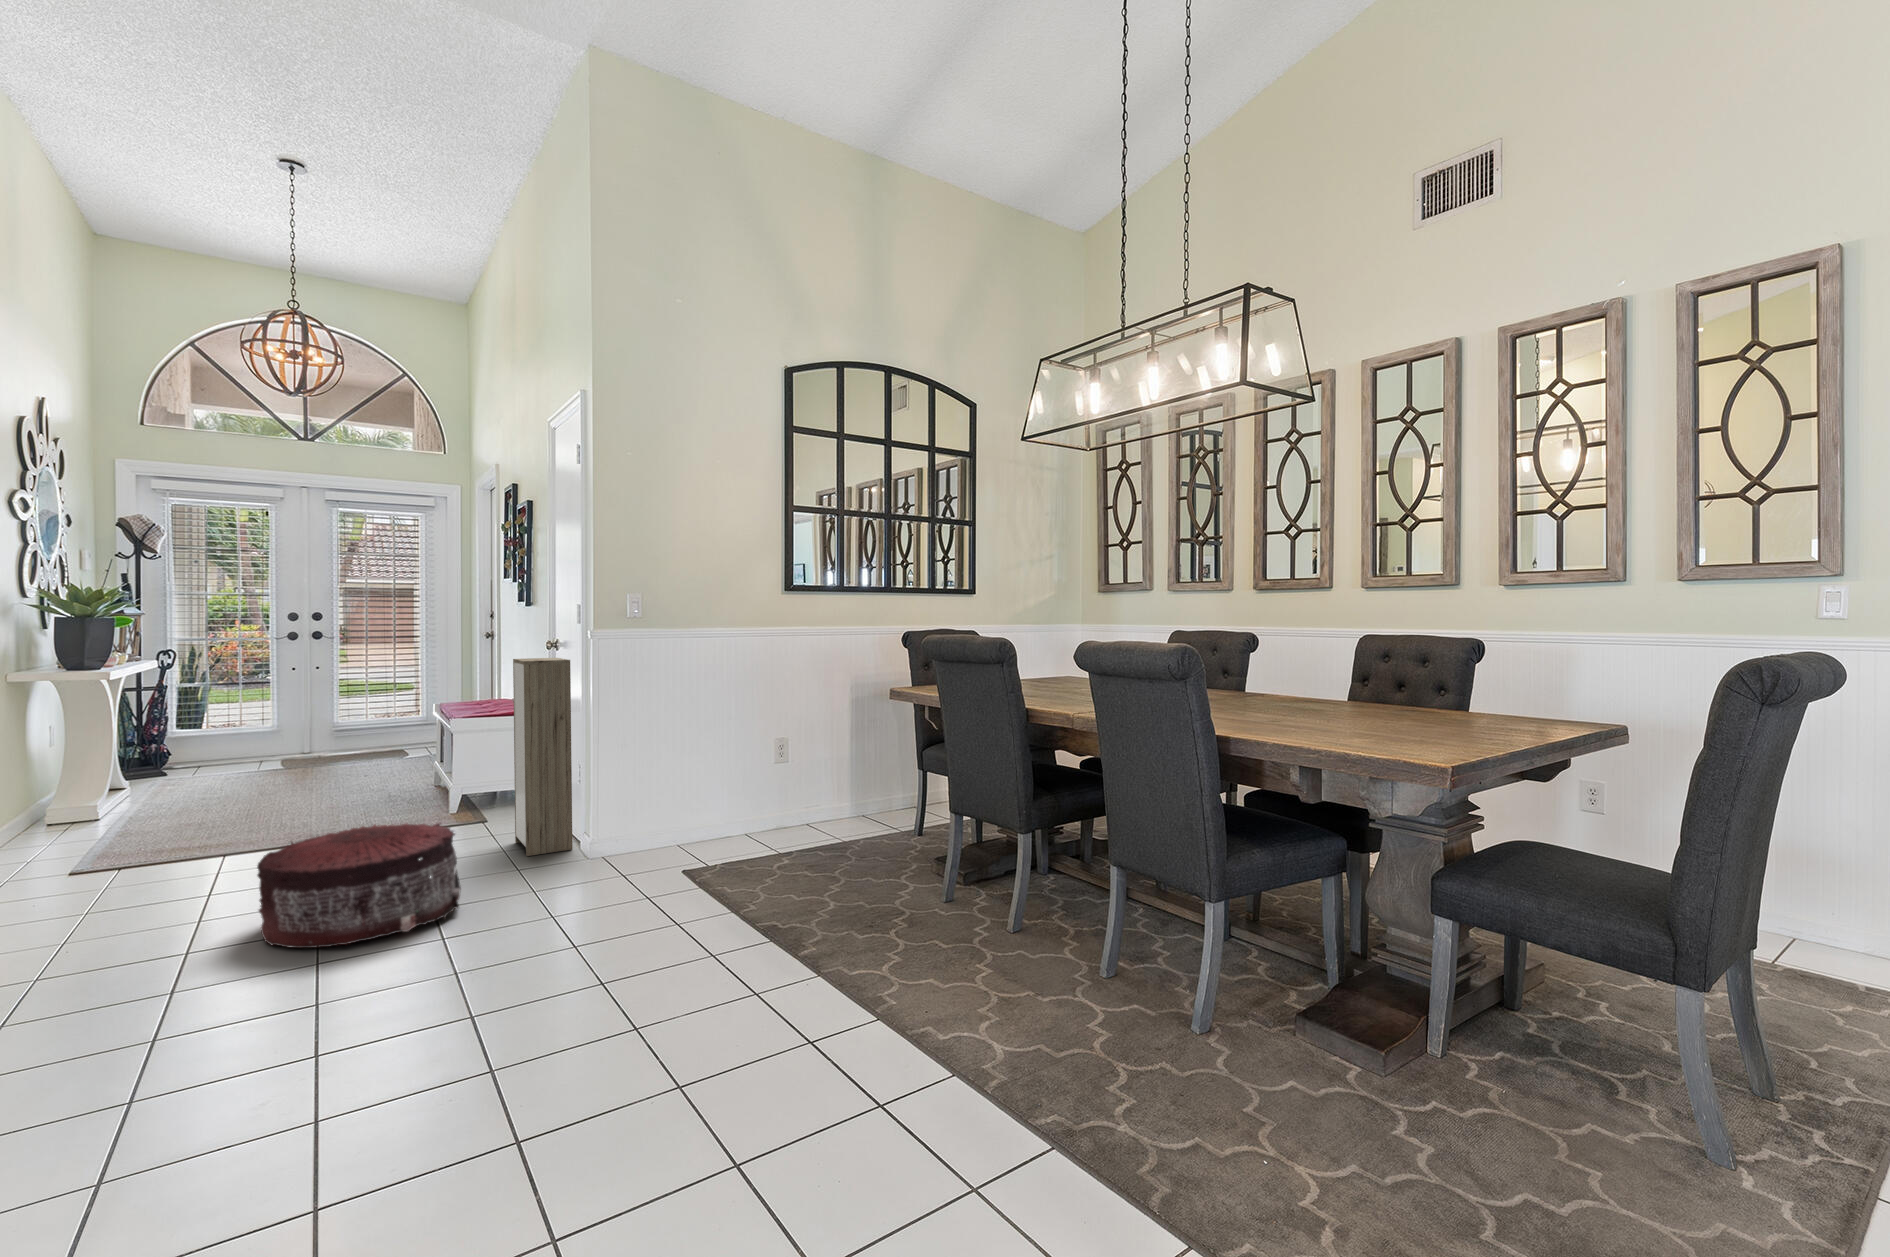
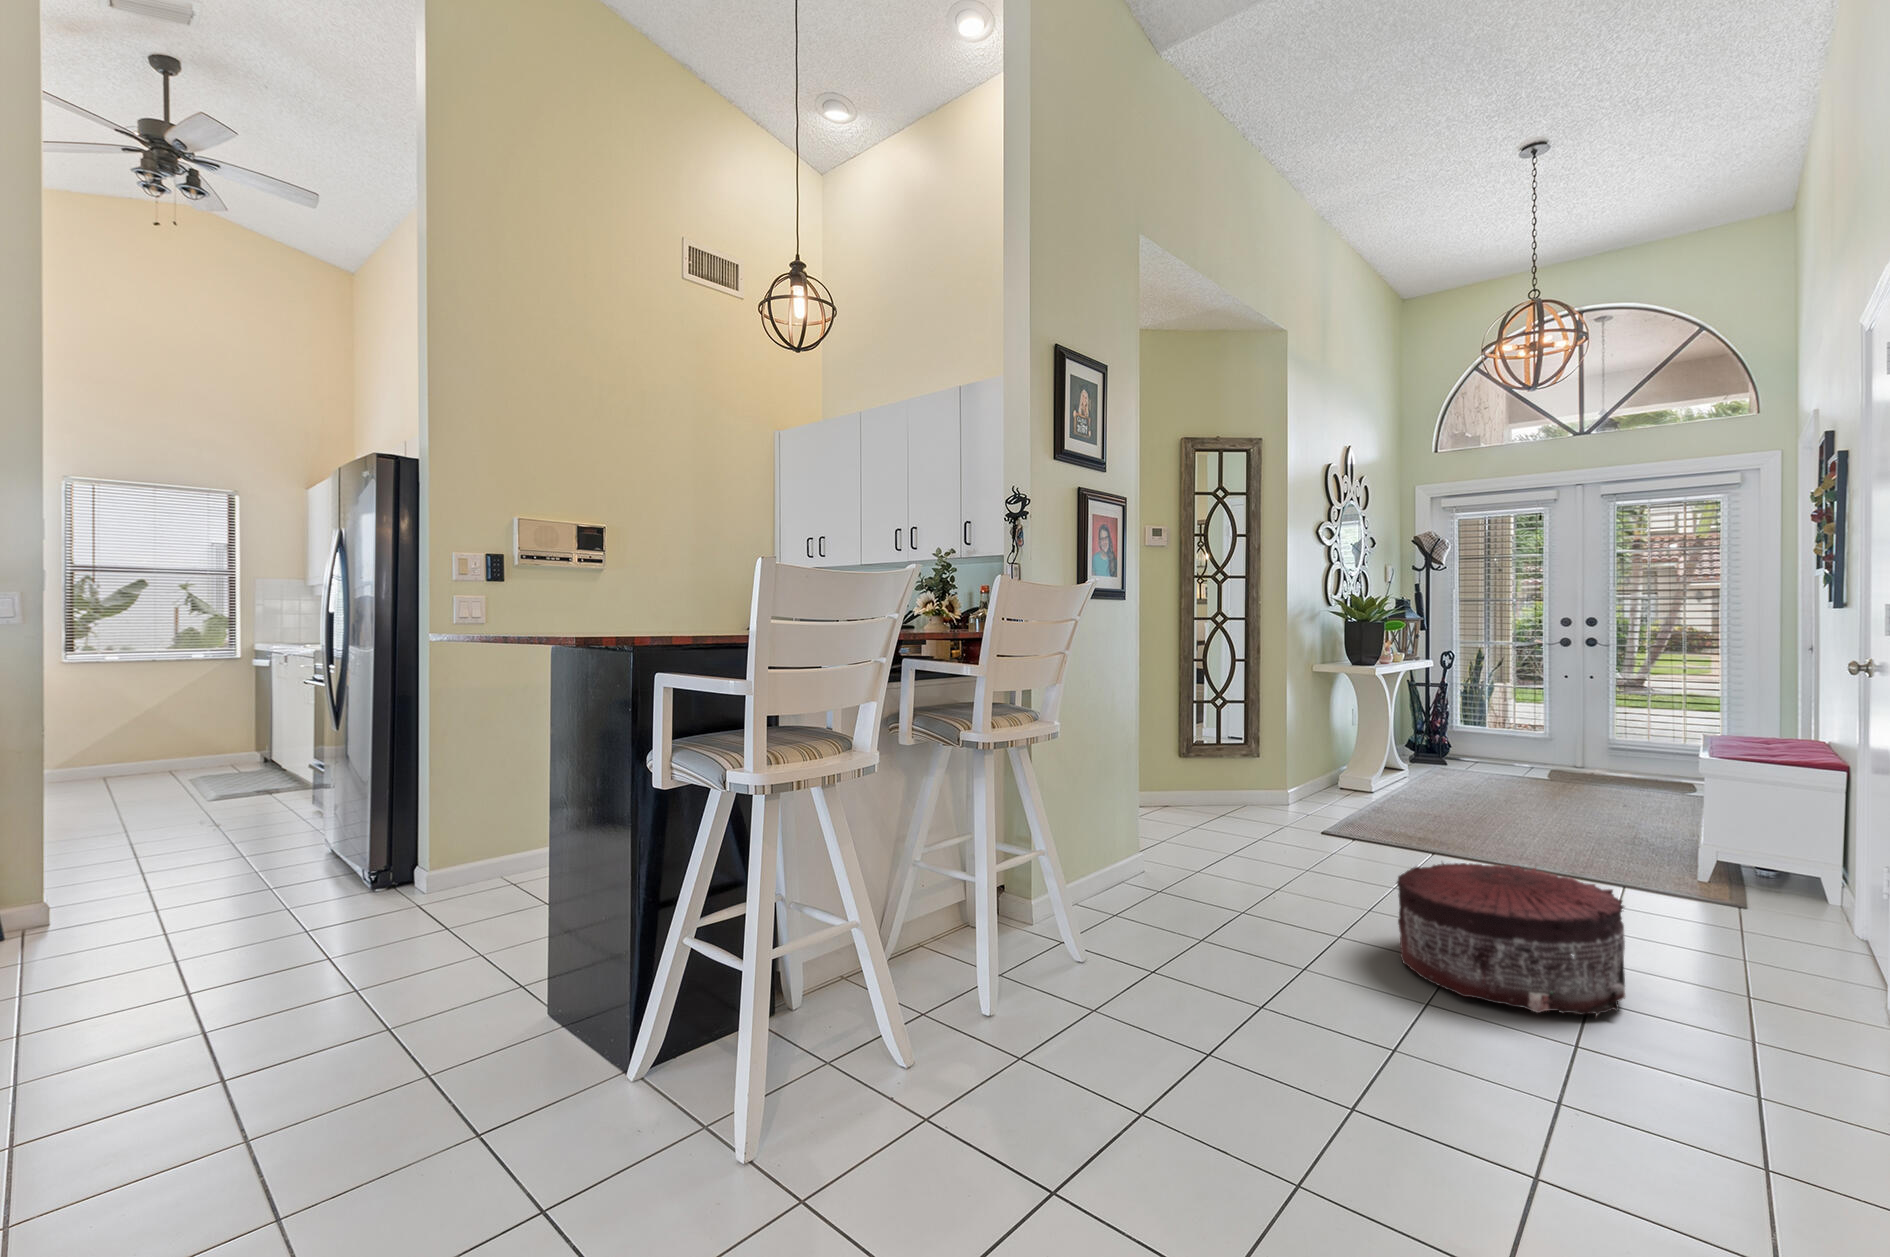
storage cabinet: present [513,658,572,856] -> none [1772,686,1872,994]

